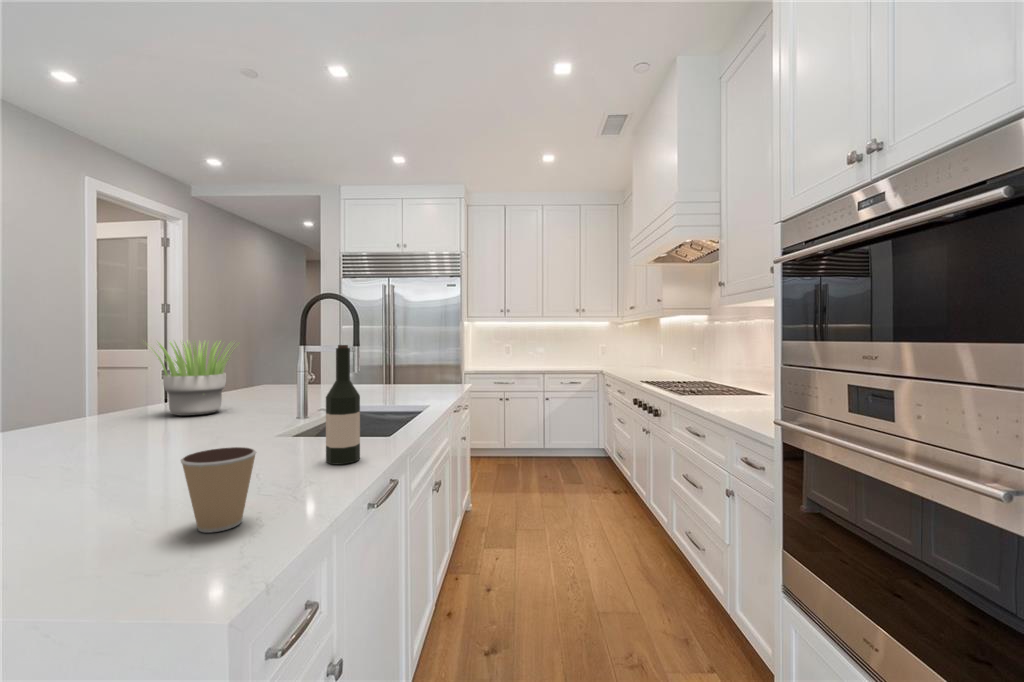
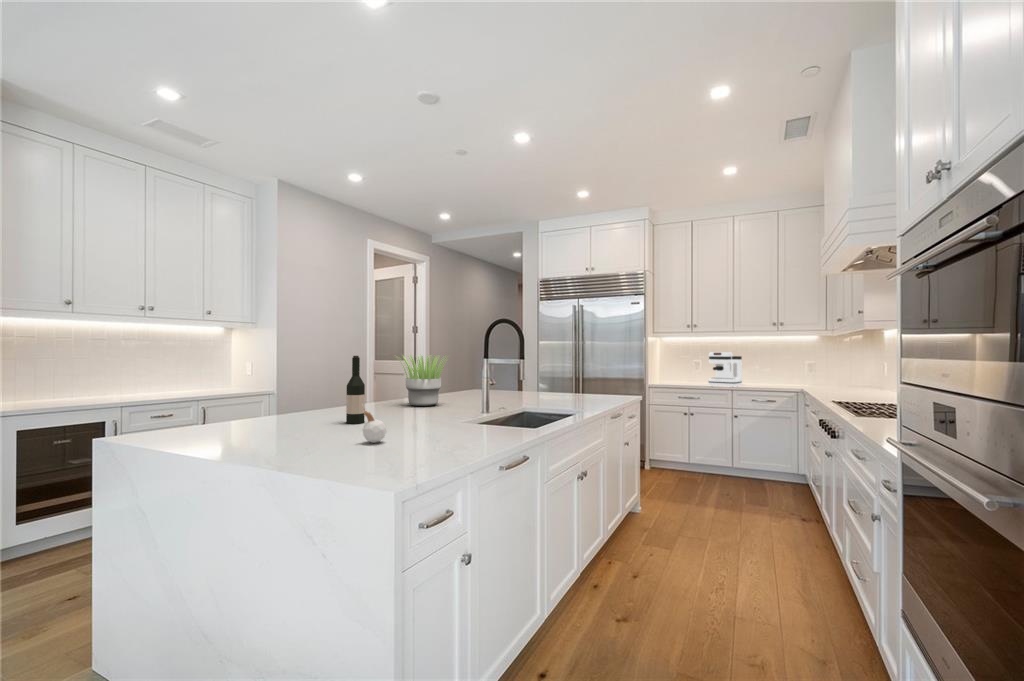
coffee maker: none [522,337,550,371] -> present [708,352,742,387]
wine bottle: present [326,345,360,464] -> present [346,356,365,424]
candle: none [80,431,140,502] -> present [363,408,386,443]
coffee cup: present [181,447,256,533] -> none [401,417,436,460]

